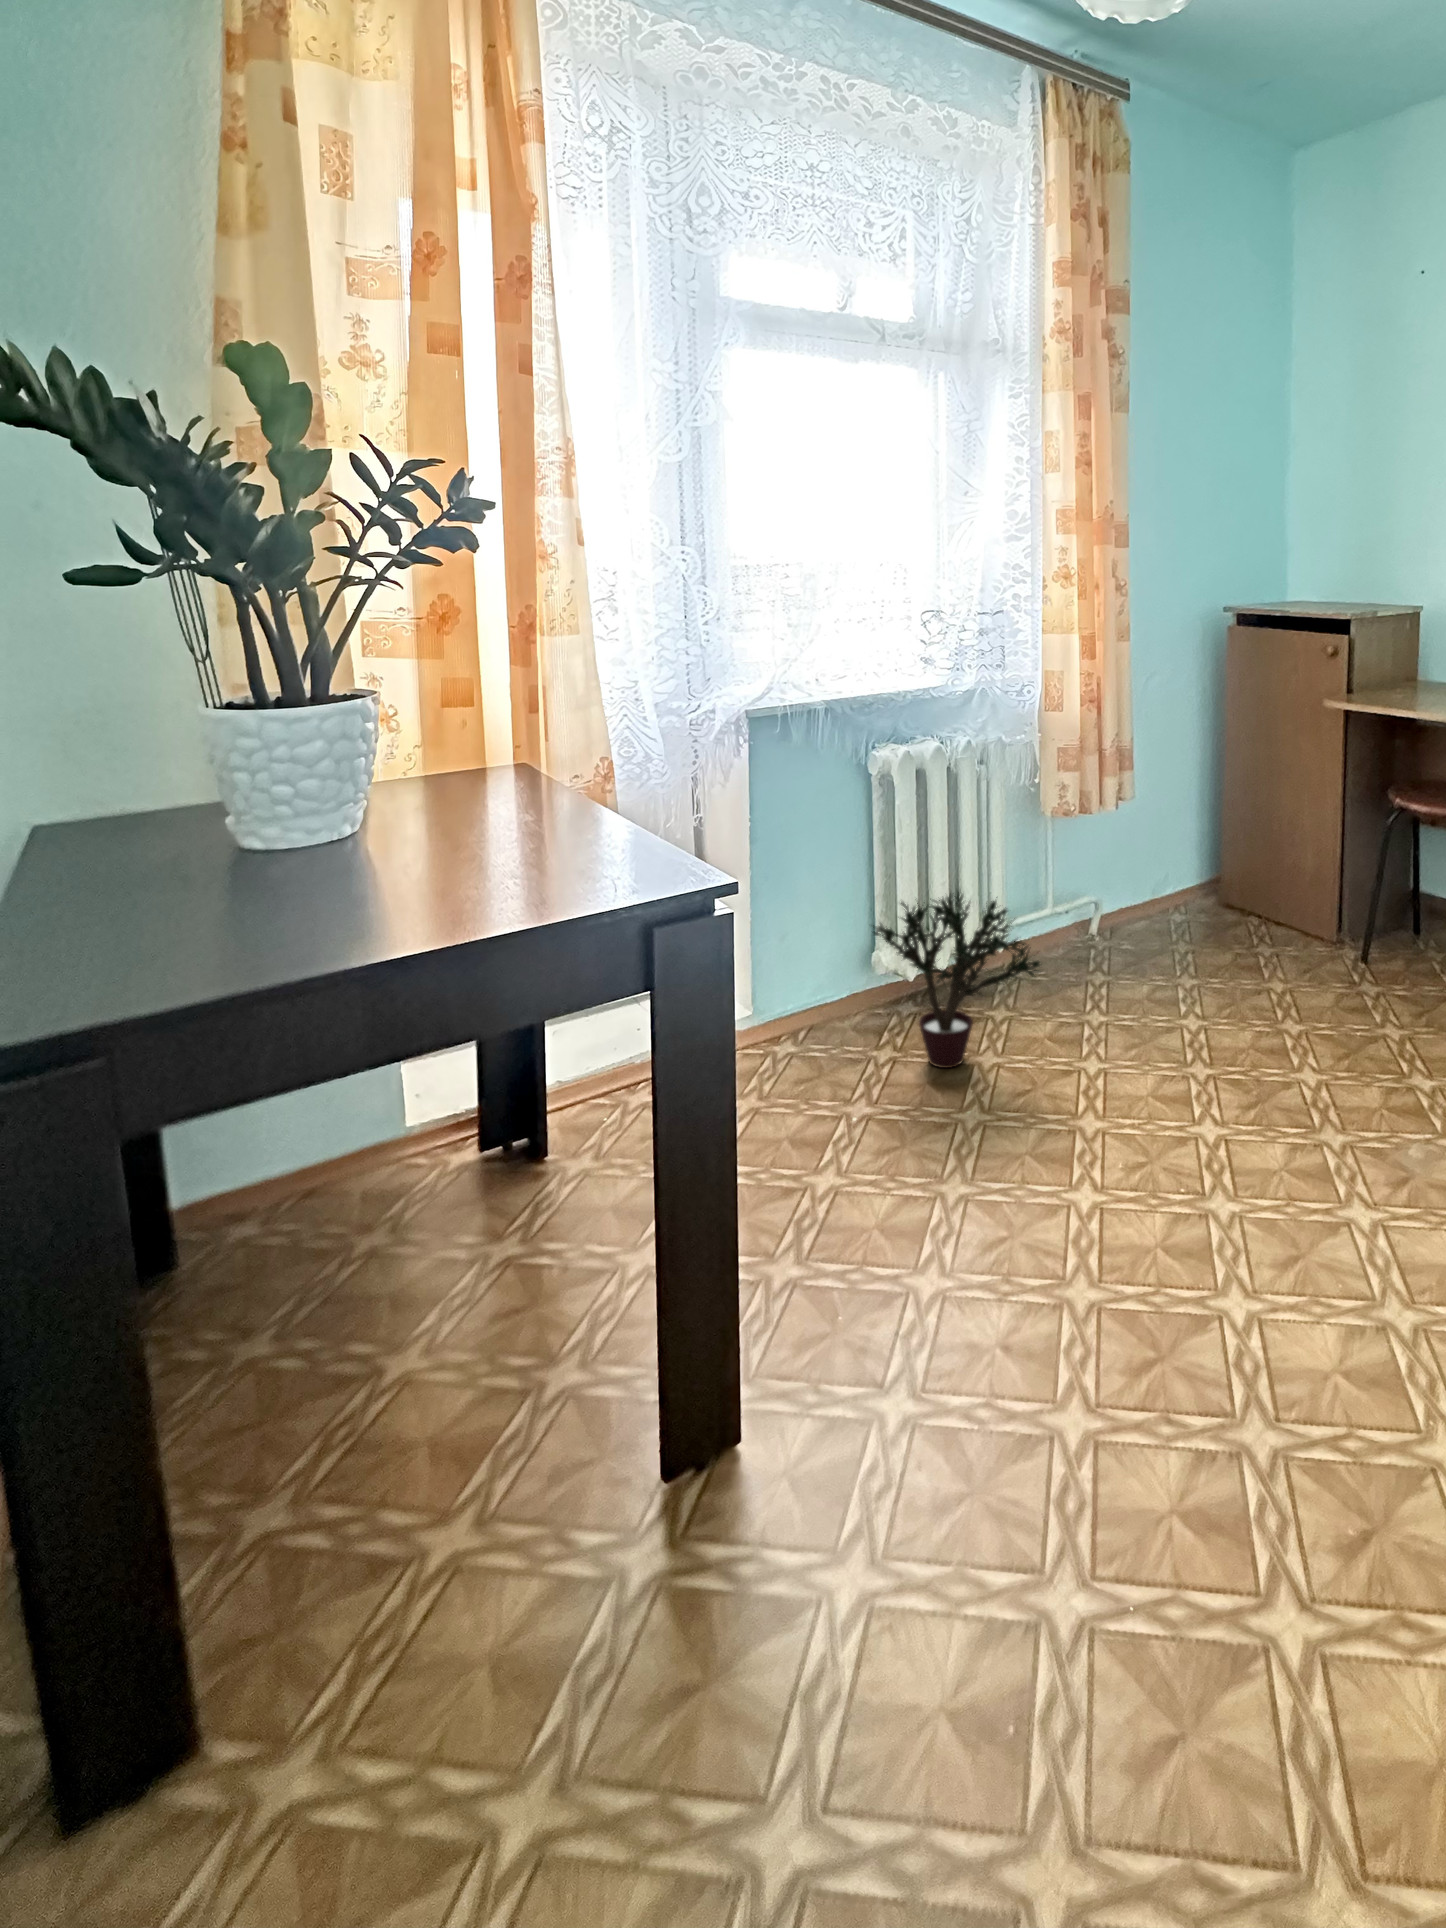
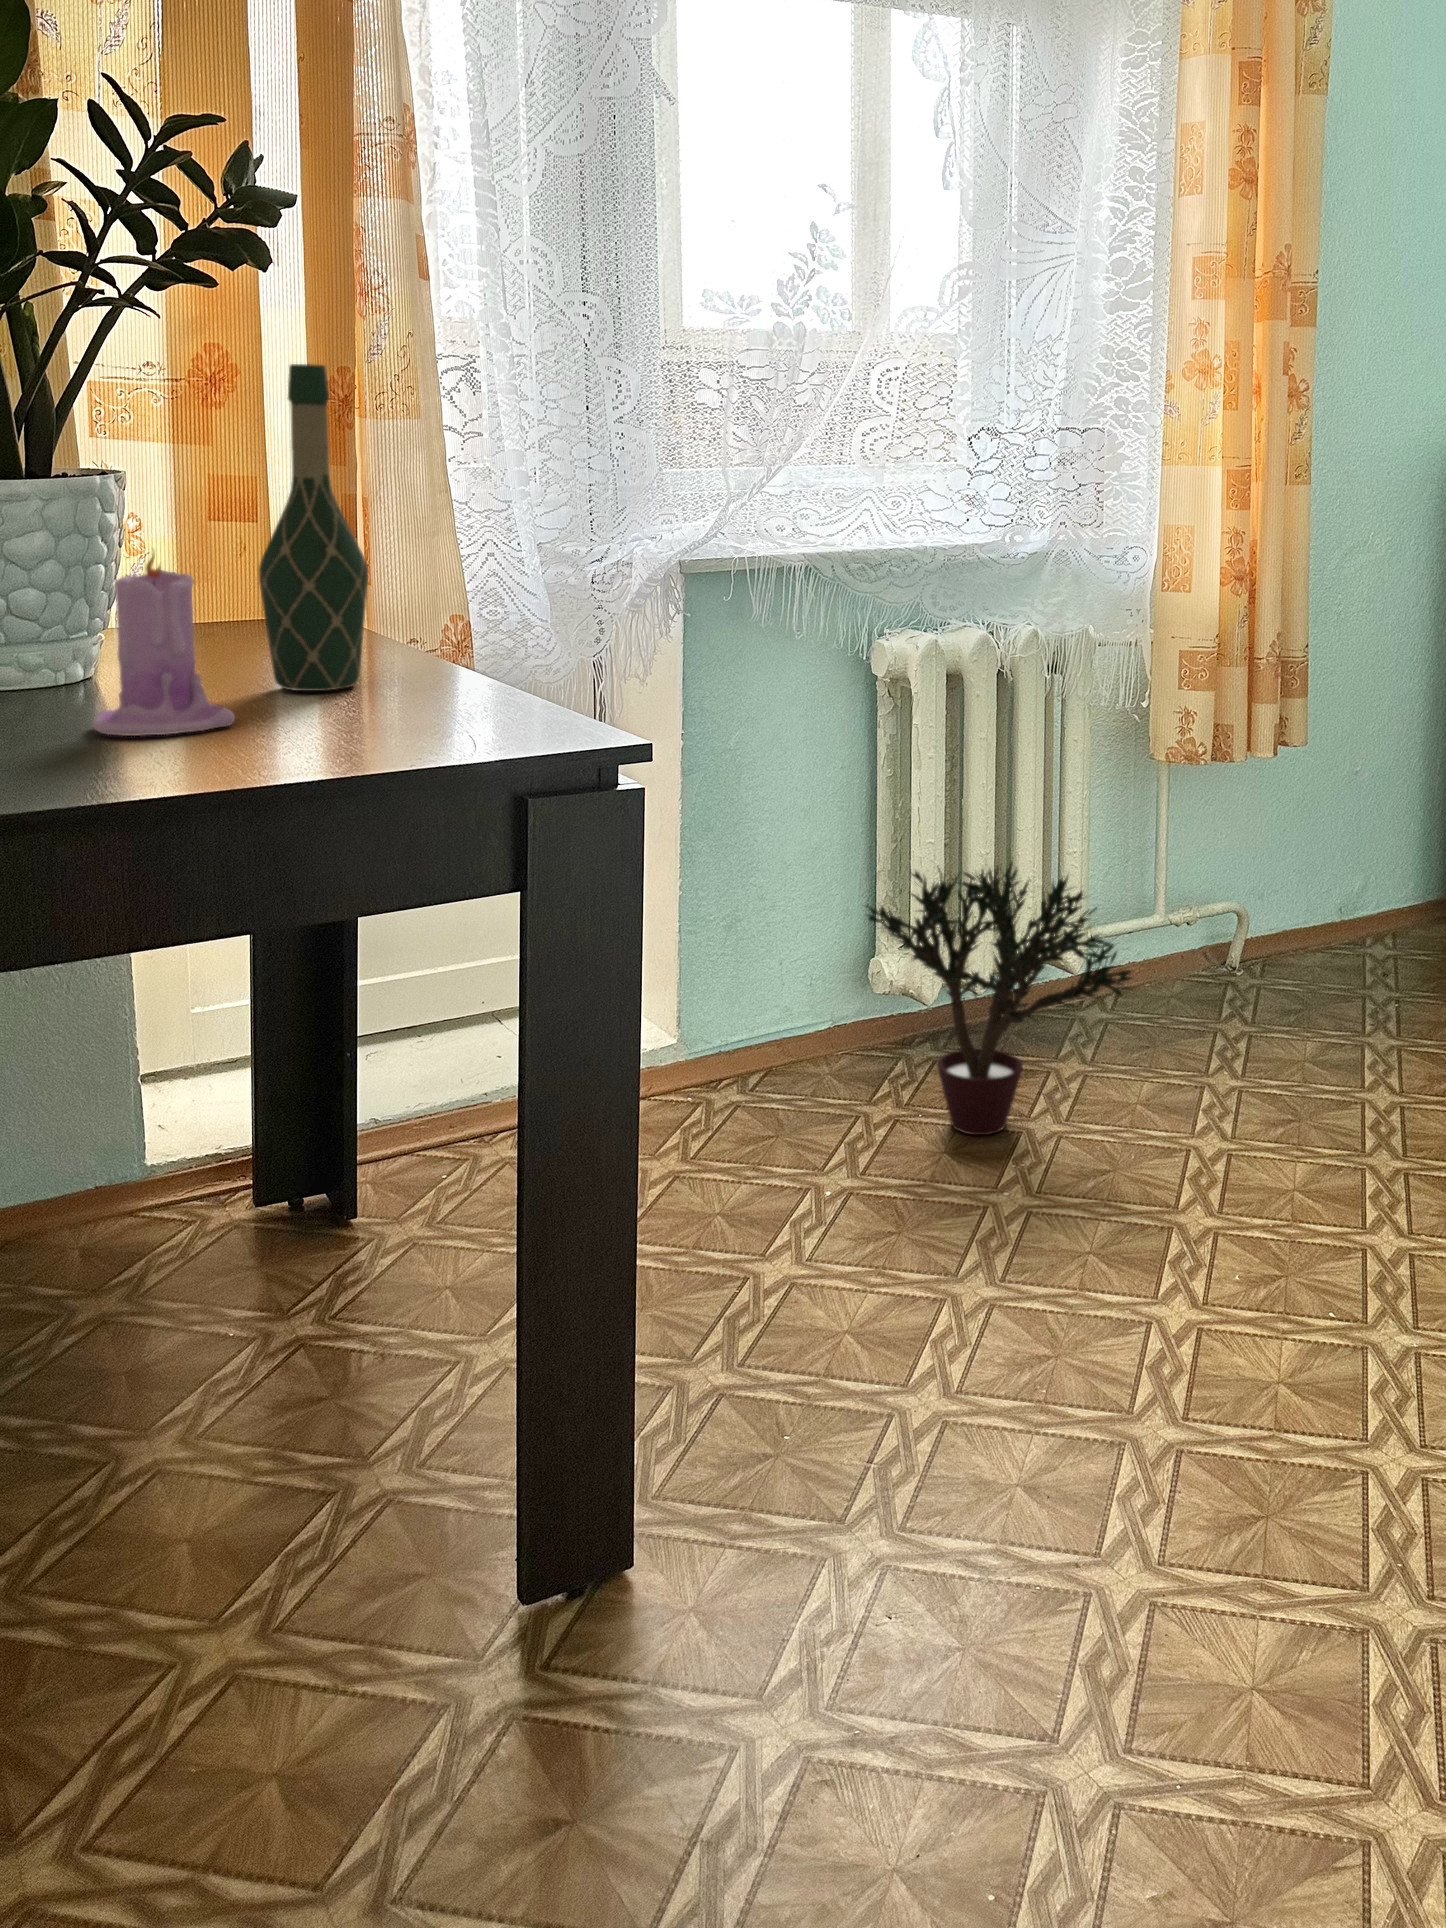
wine bottle: none [472,624,548,843] -> present [259,364,368,691]
candle: none [354,762,455,895] -> present [93,553,235,736]

